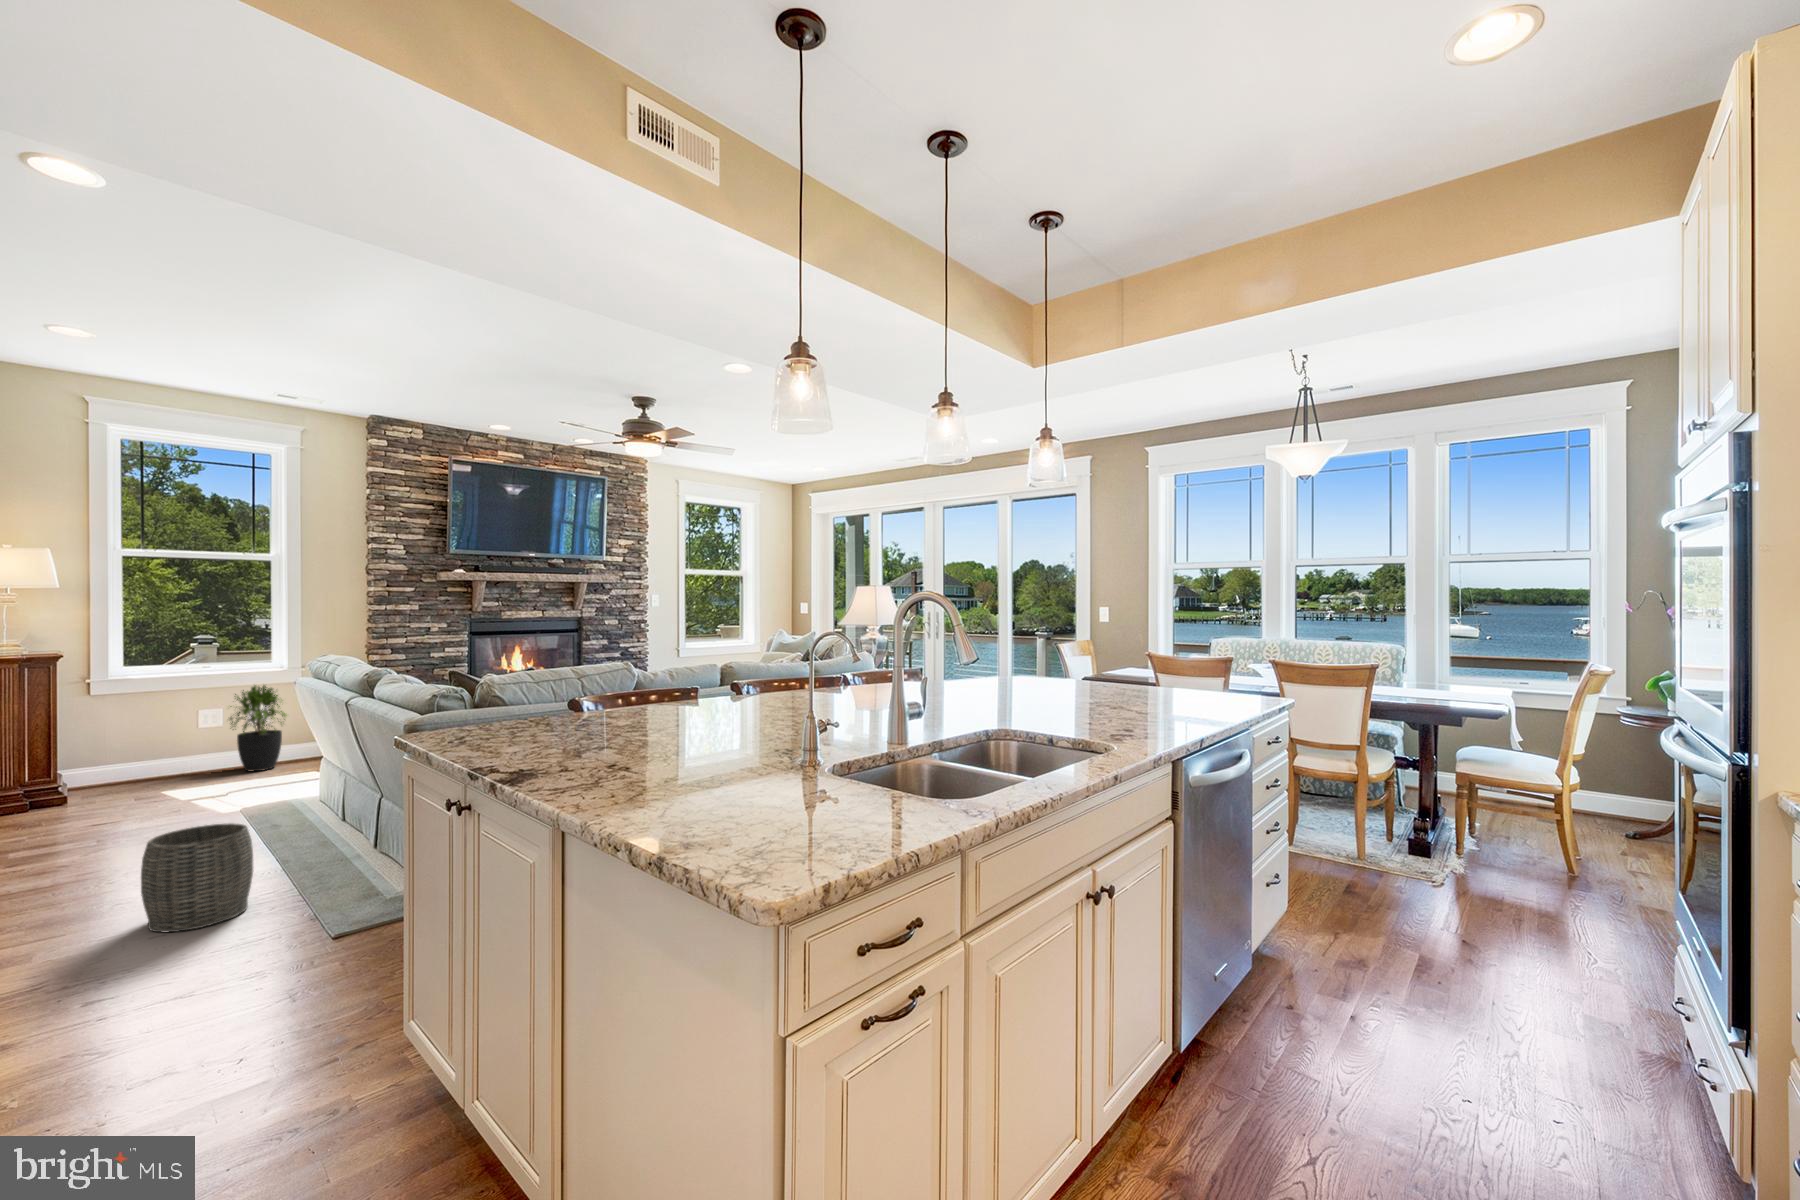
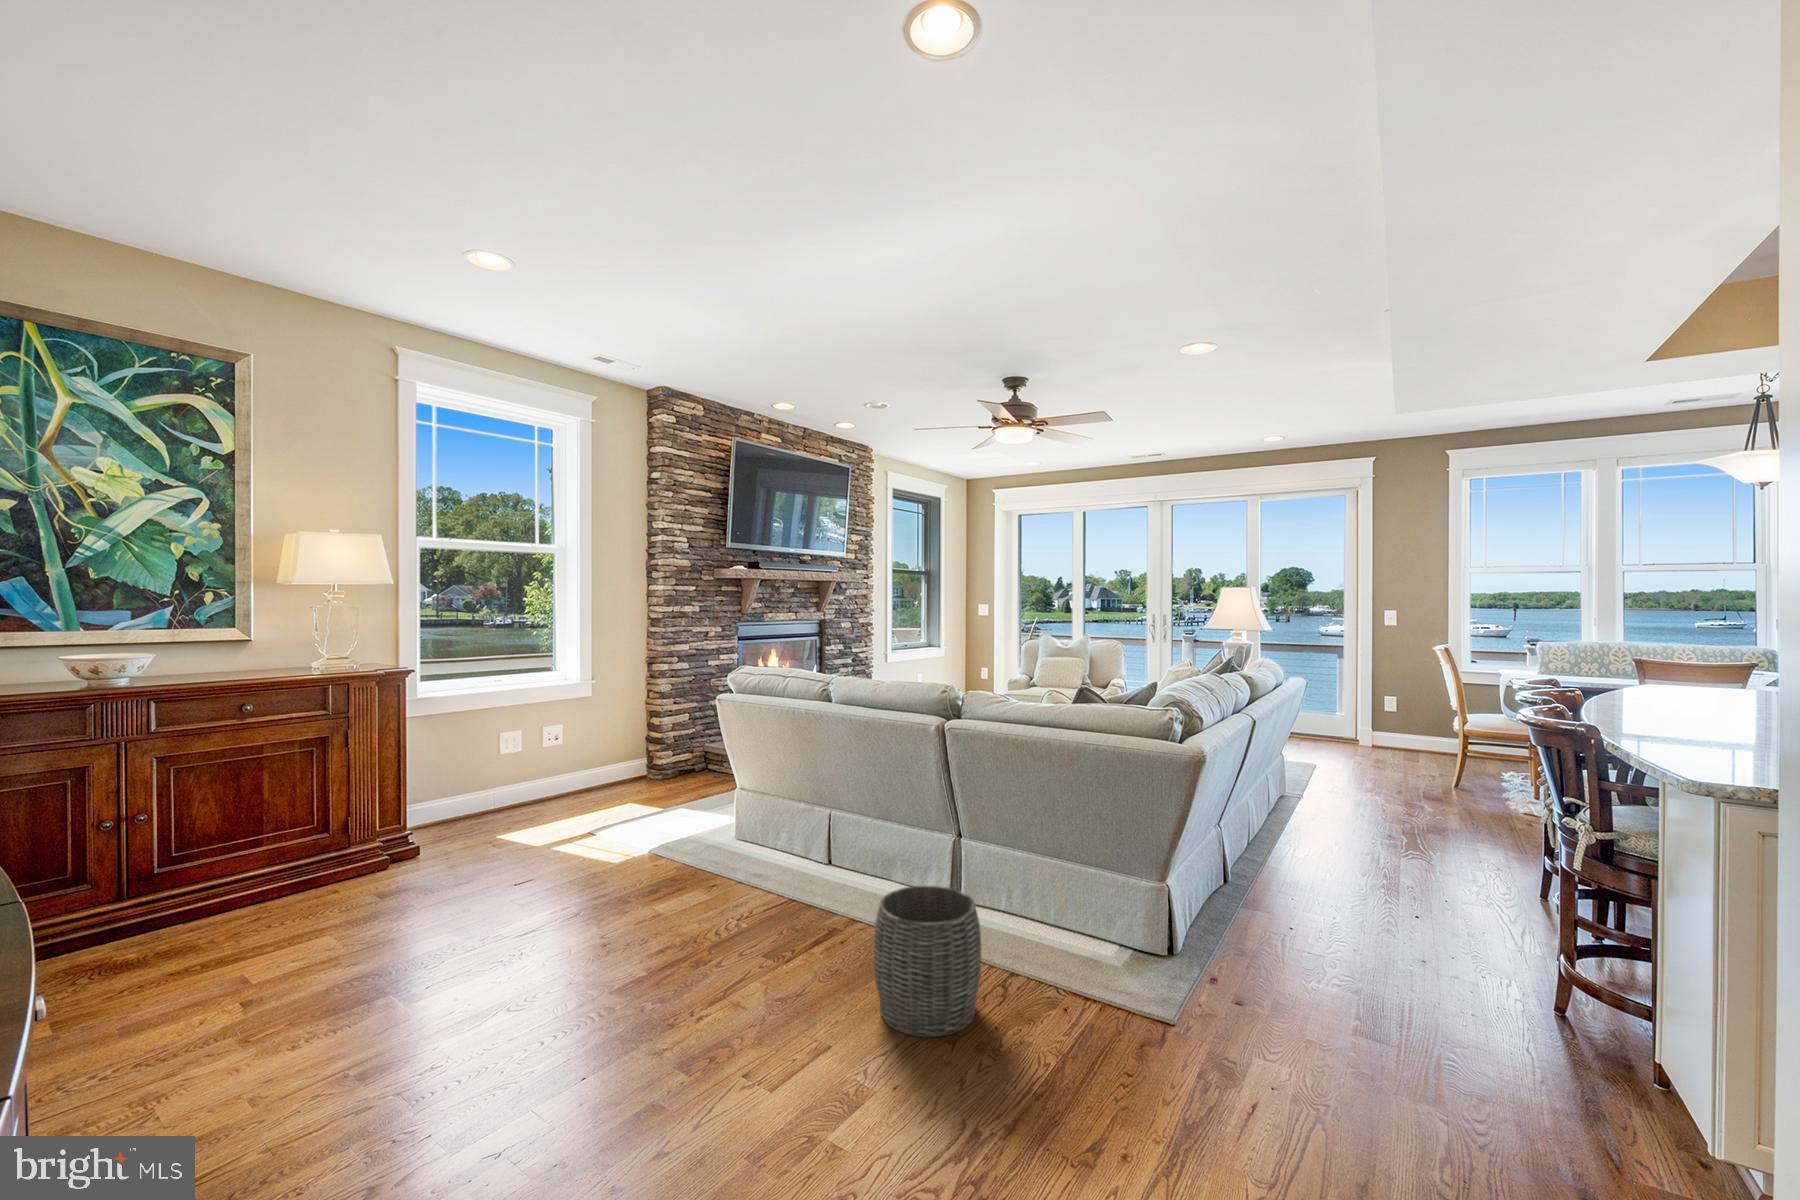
potted plant: present [230,685,287,771] -> none [532,699,605,805]

